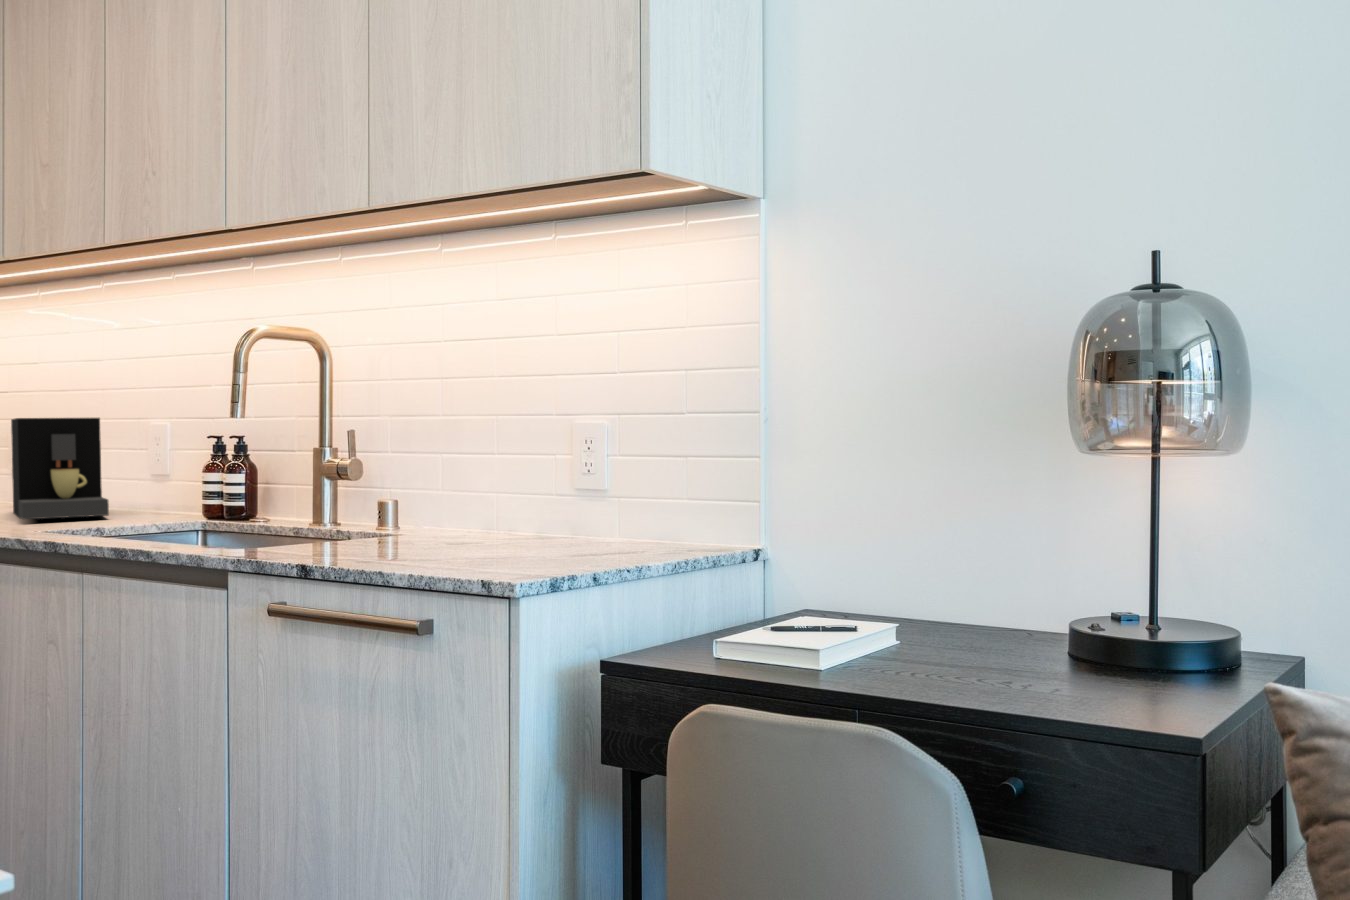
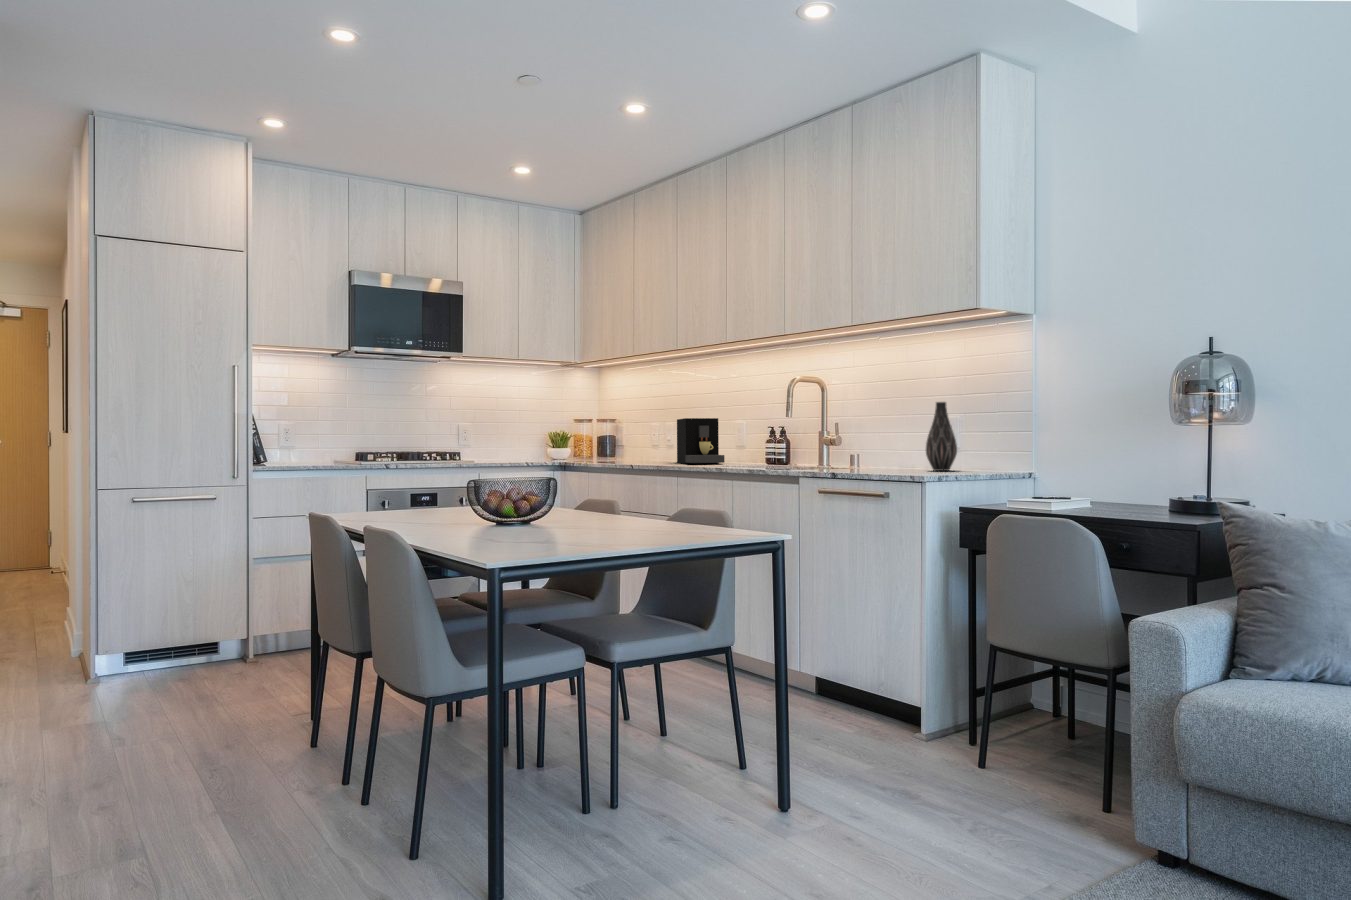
vase: none [528,390,596,546] -> present [926,402,957,471]

